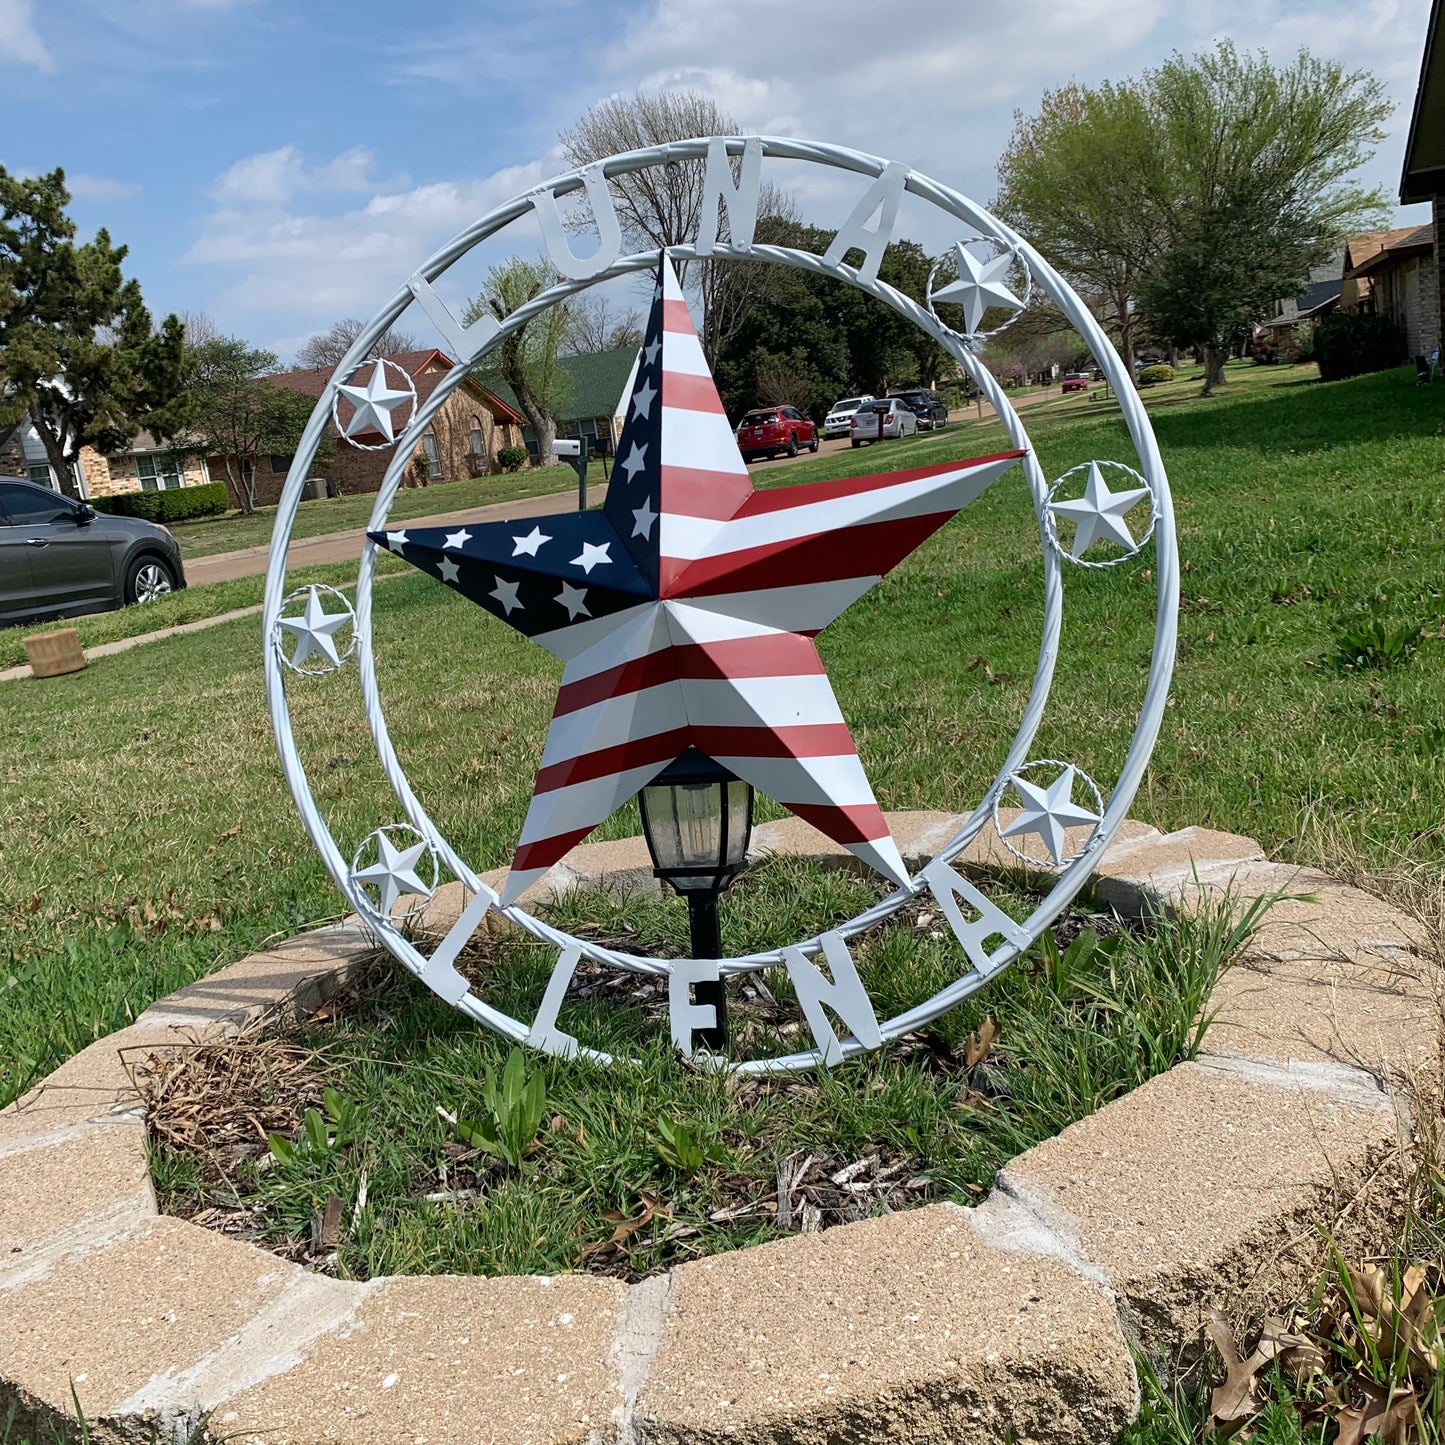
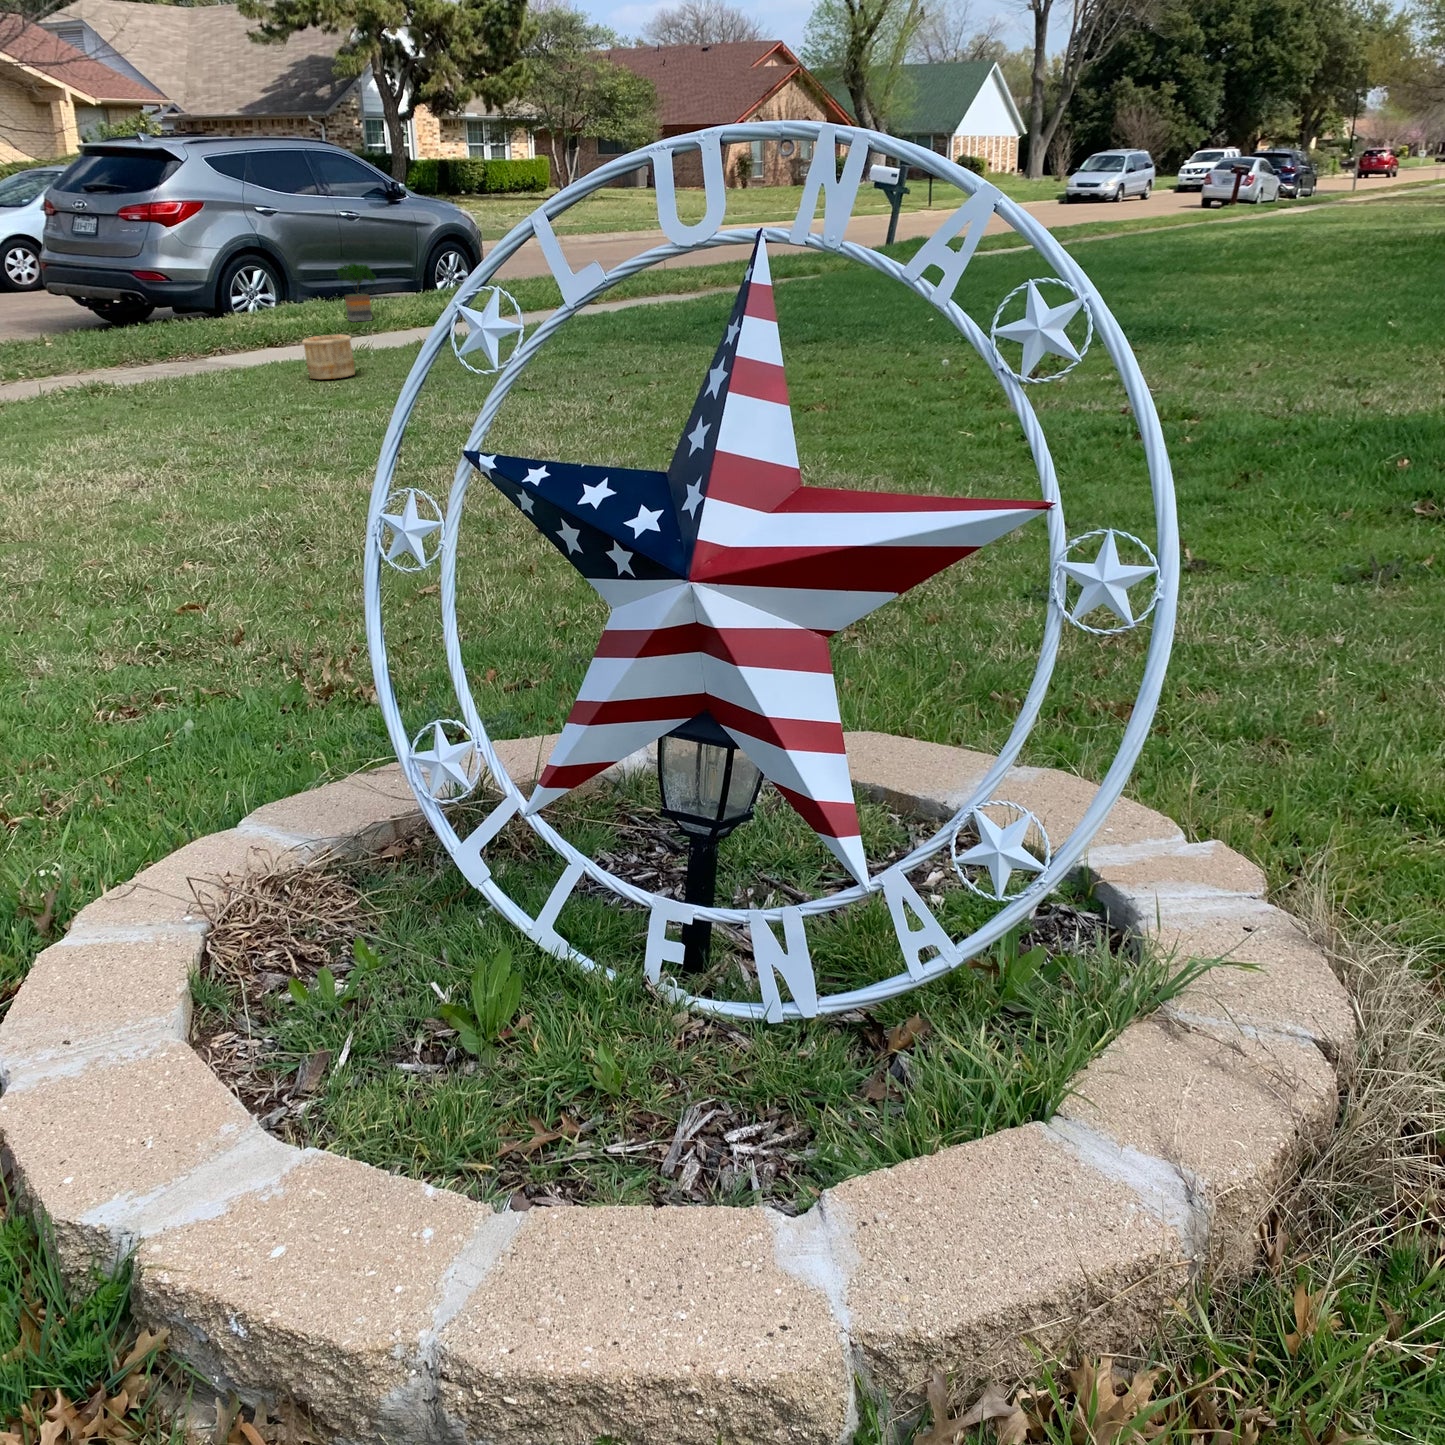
potted tree: none [40,569,87,629] -> present [337,263,375,322]

